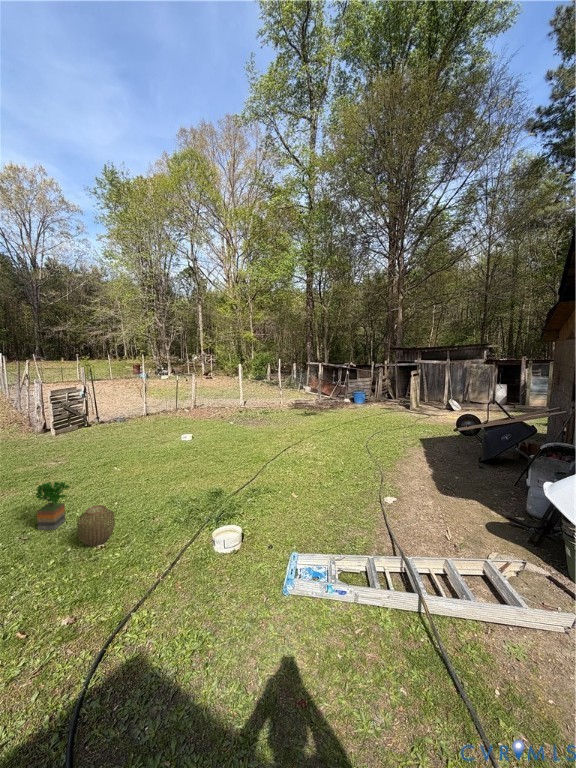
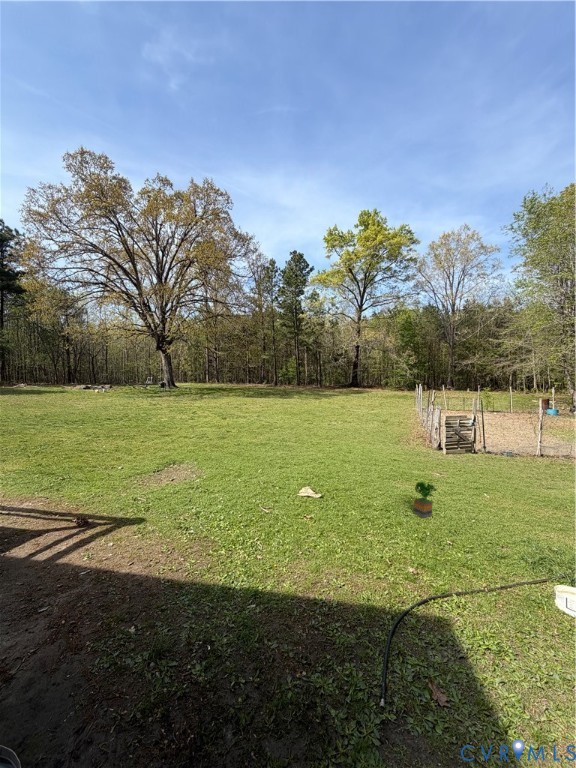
woven basket: present [77,505,115,546] -> none [435,510,464,542]

